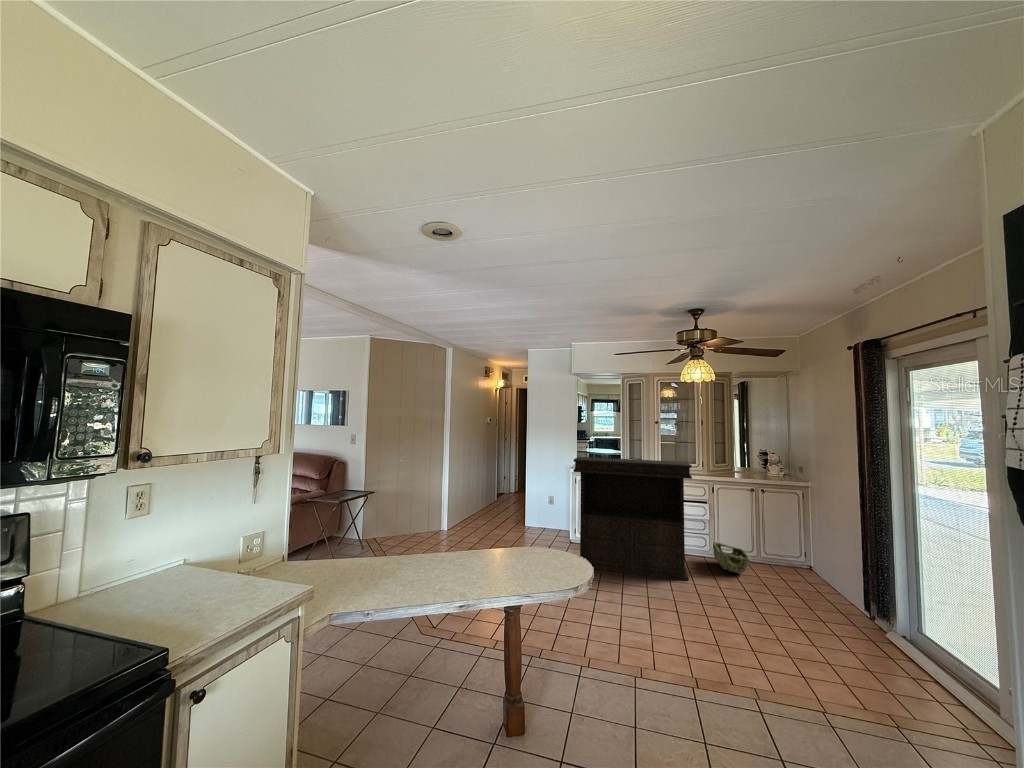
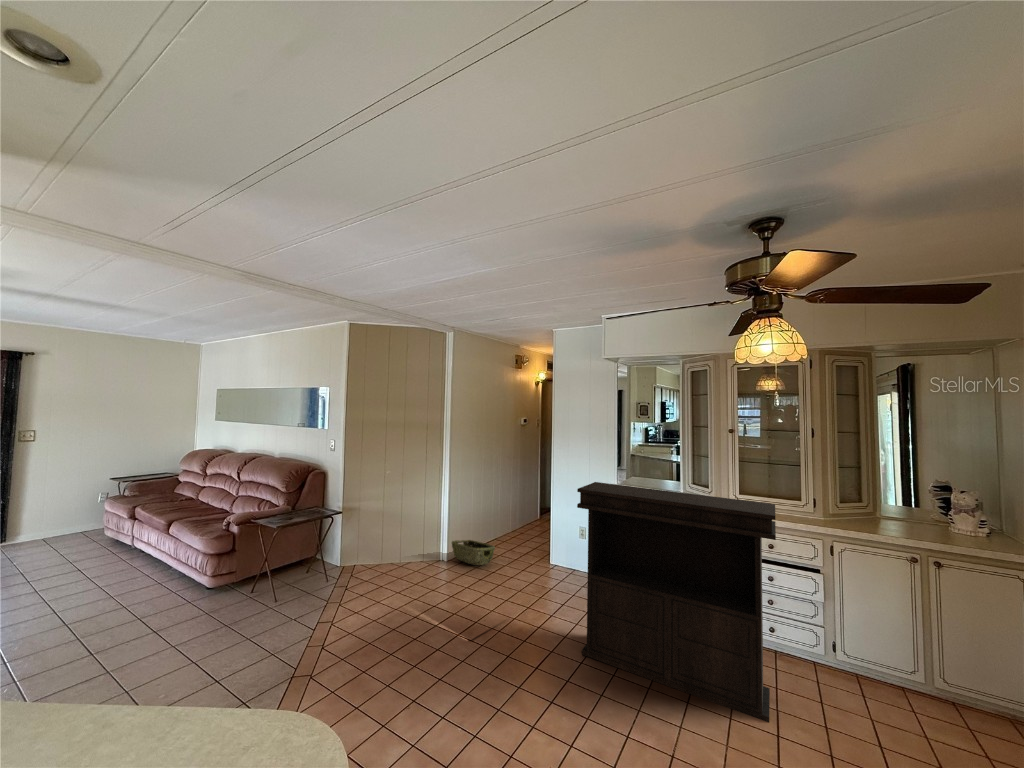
woven basket: present [713,542,751,574] -> present [452,540,495,565]

